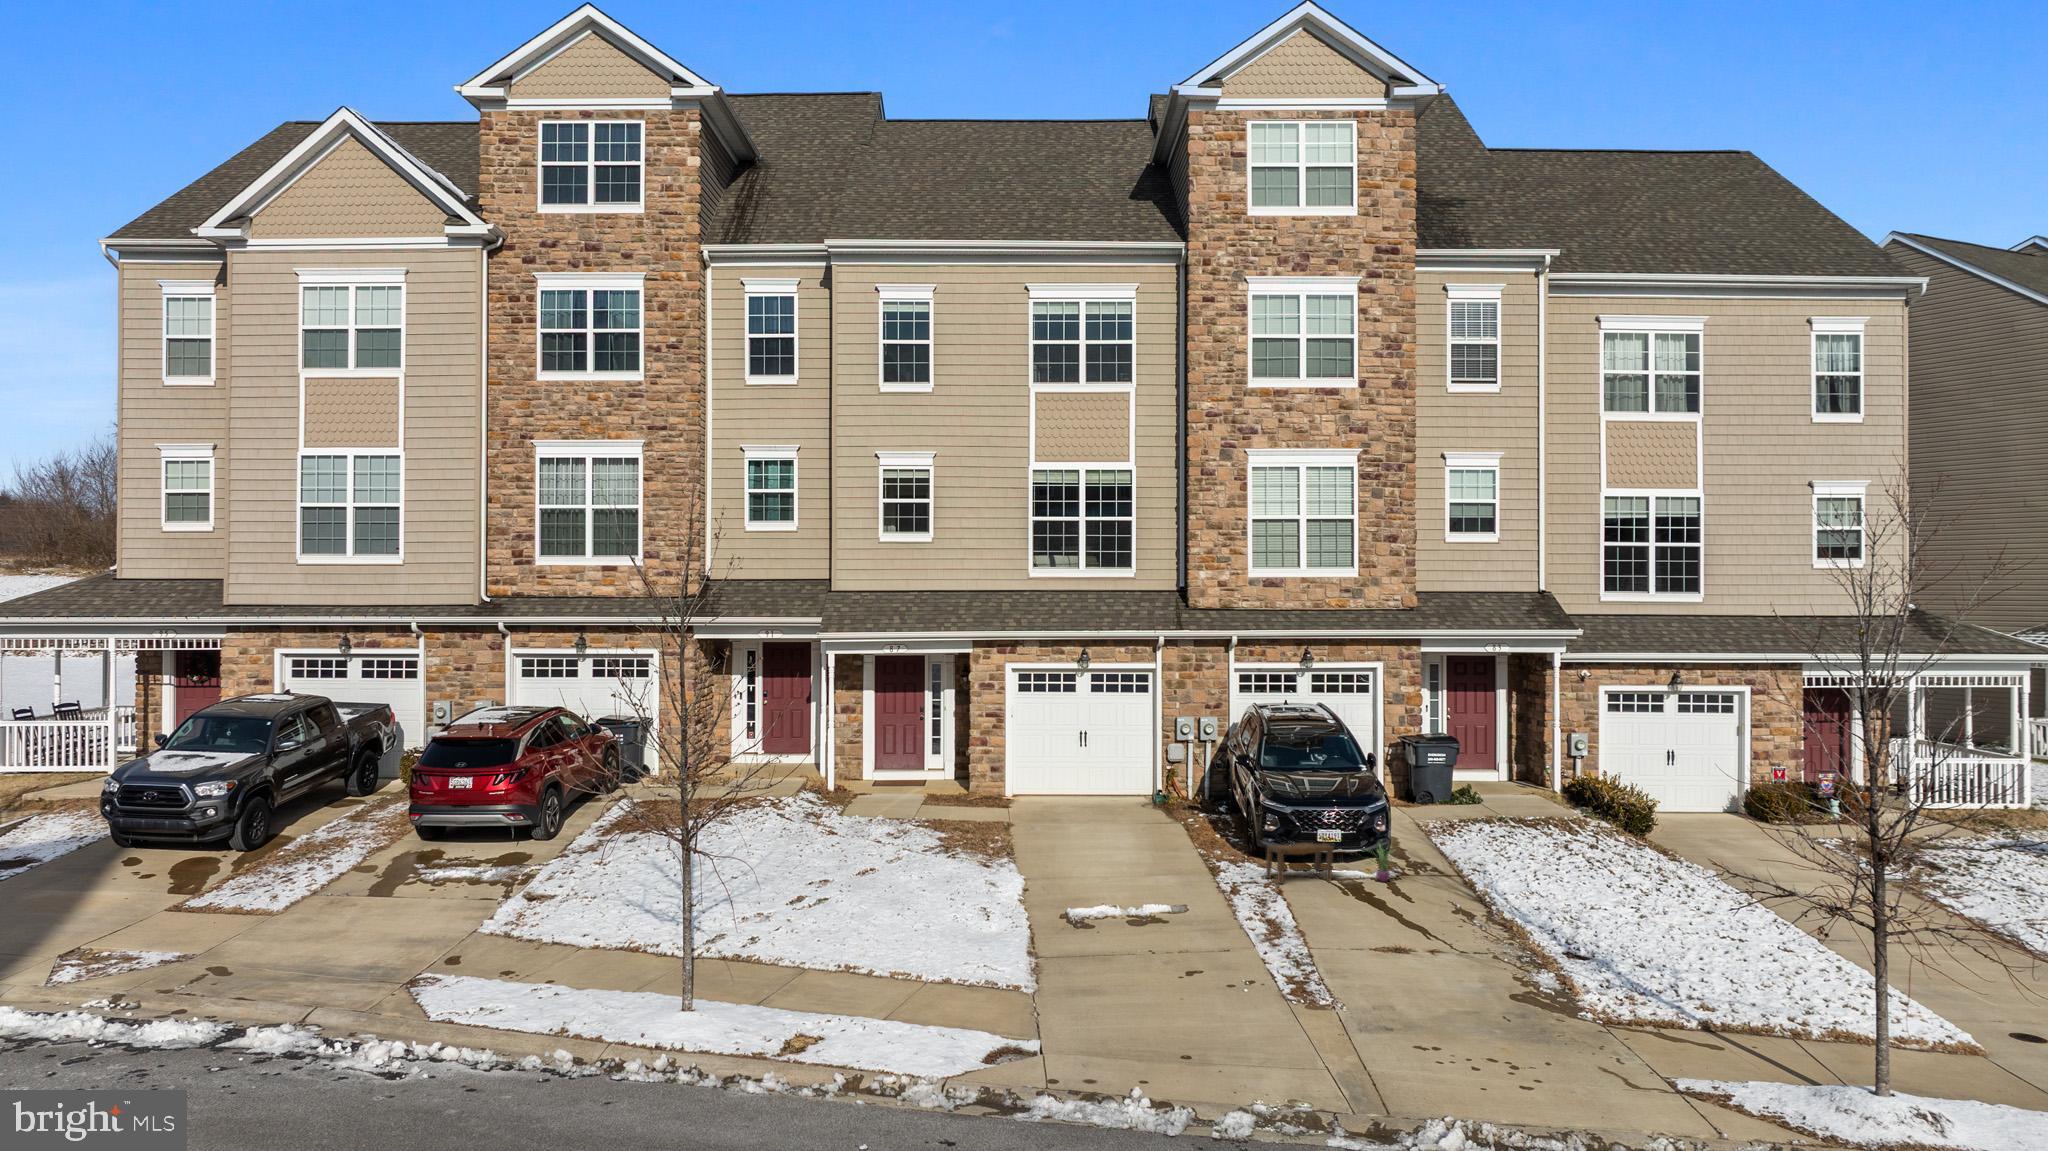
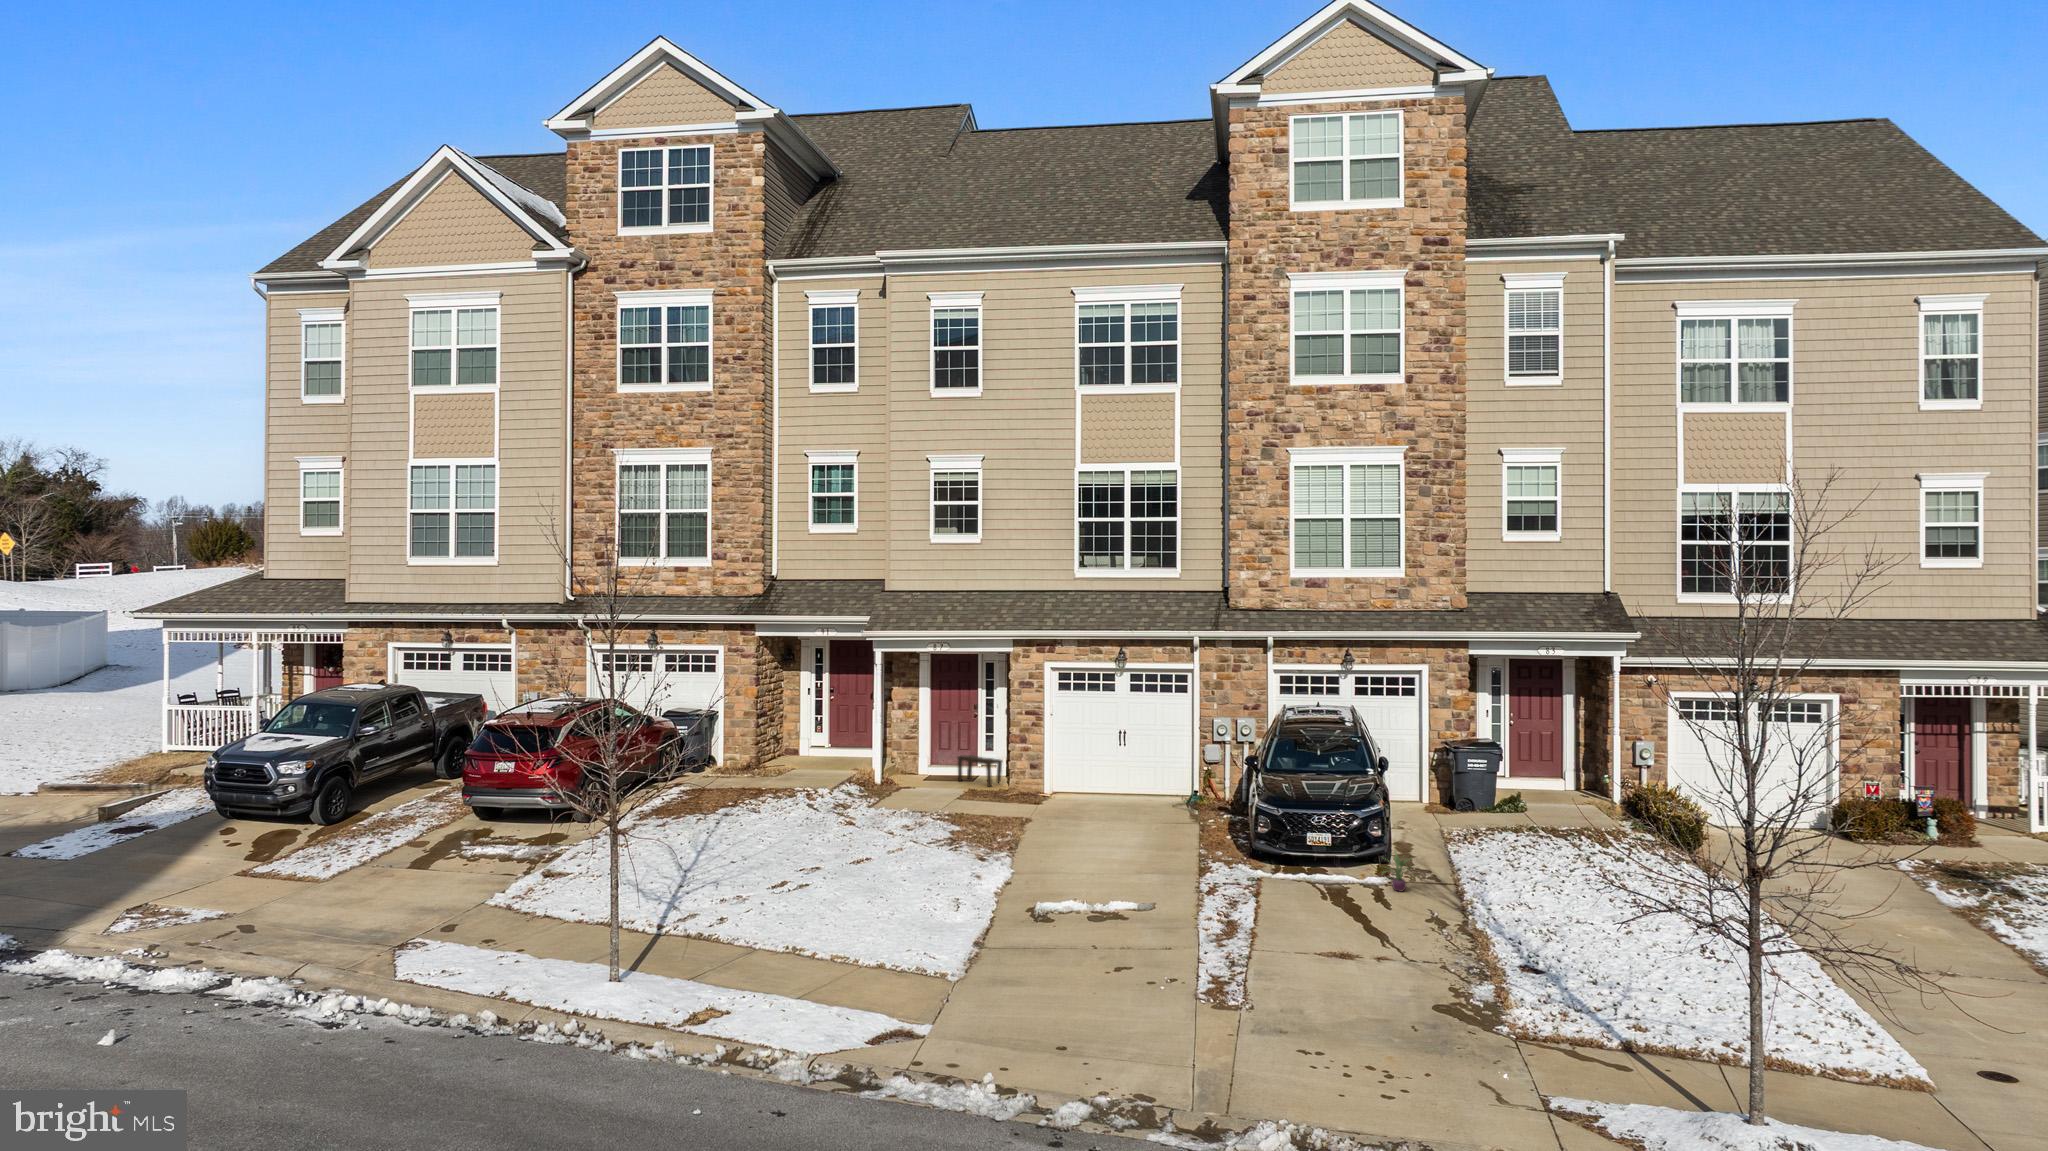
bench: present [1266,843,1334,884] -> present [957,755,1002,787]

